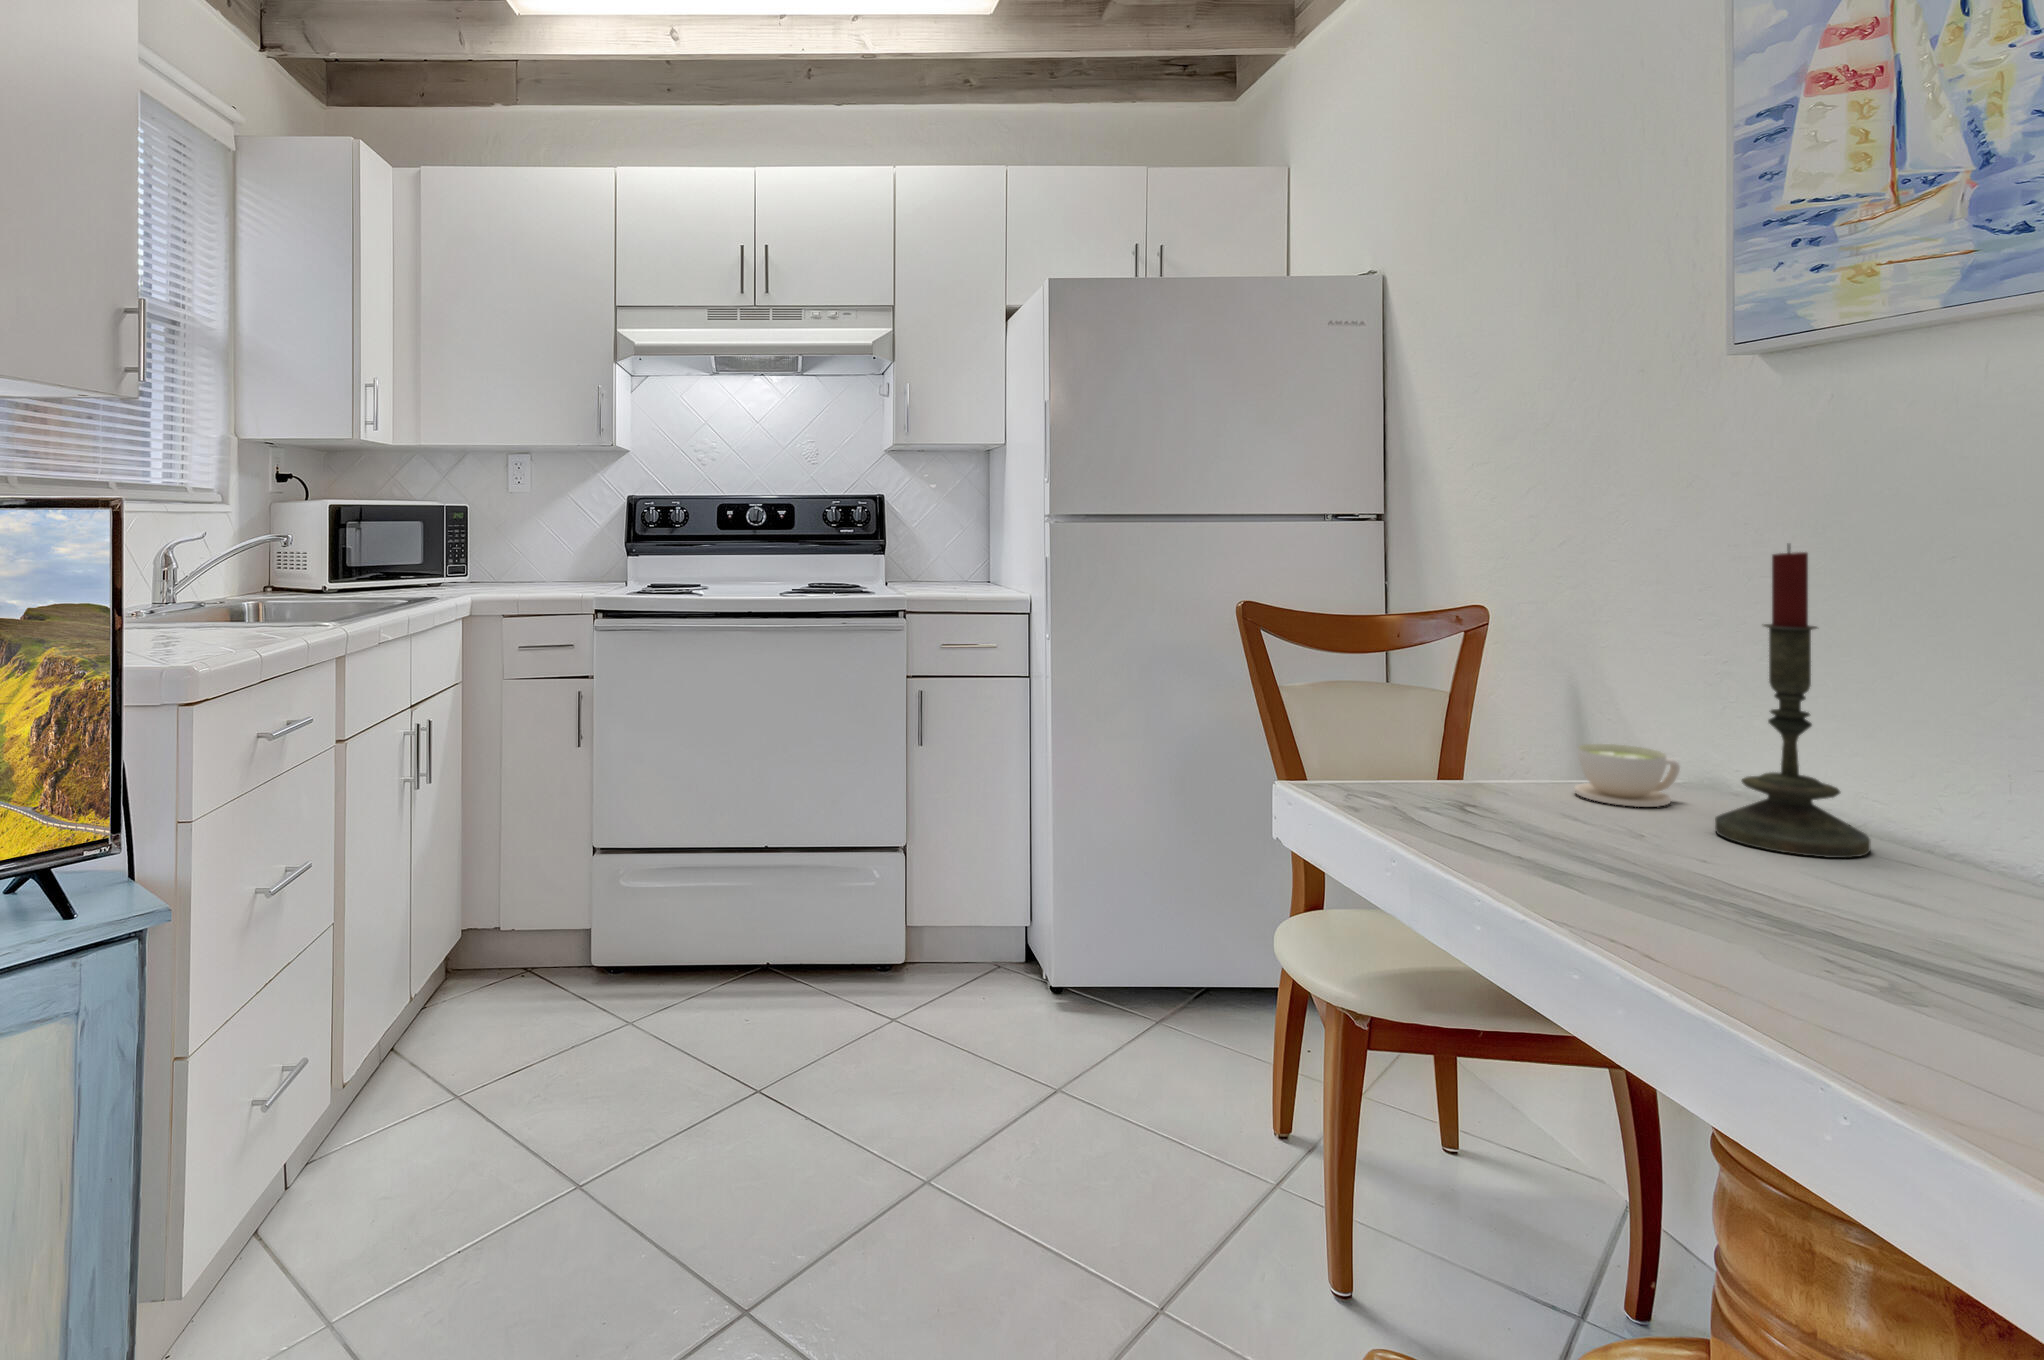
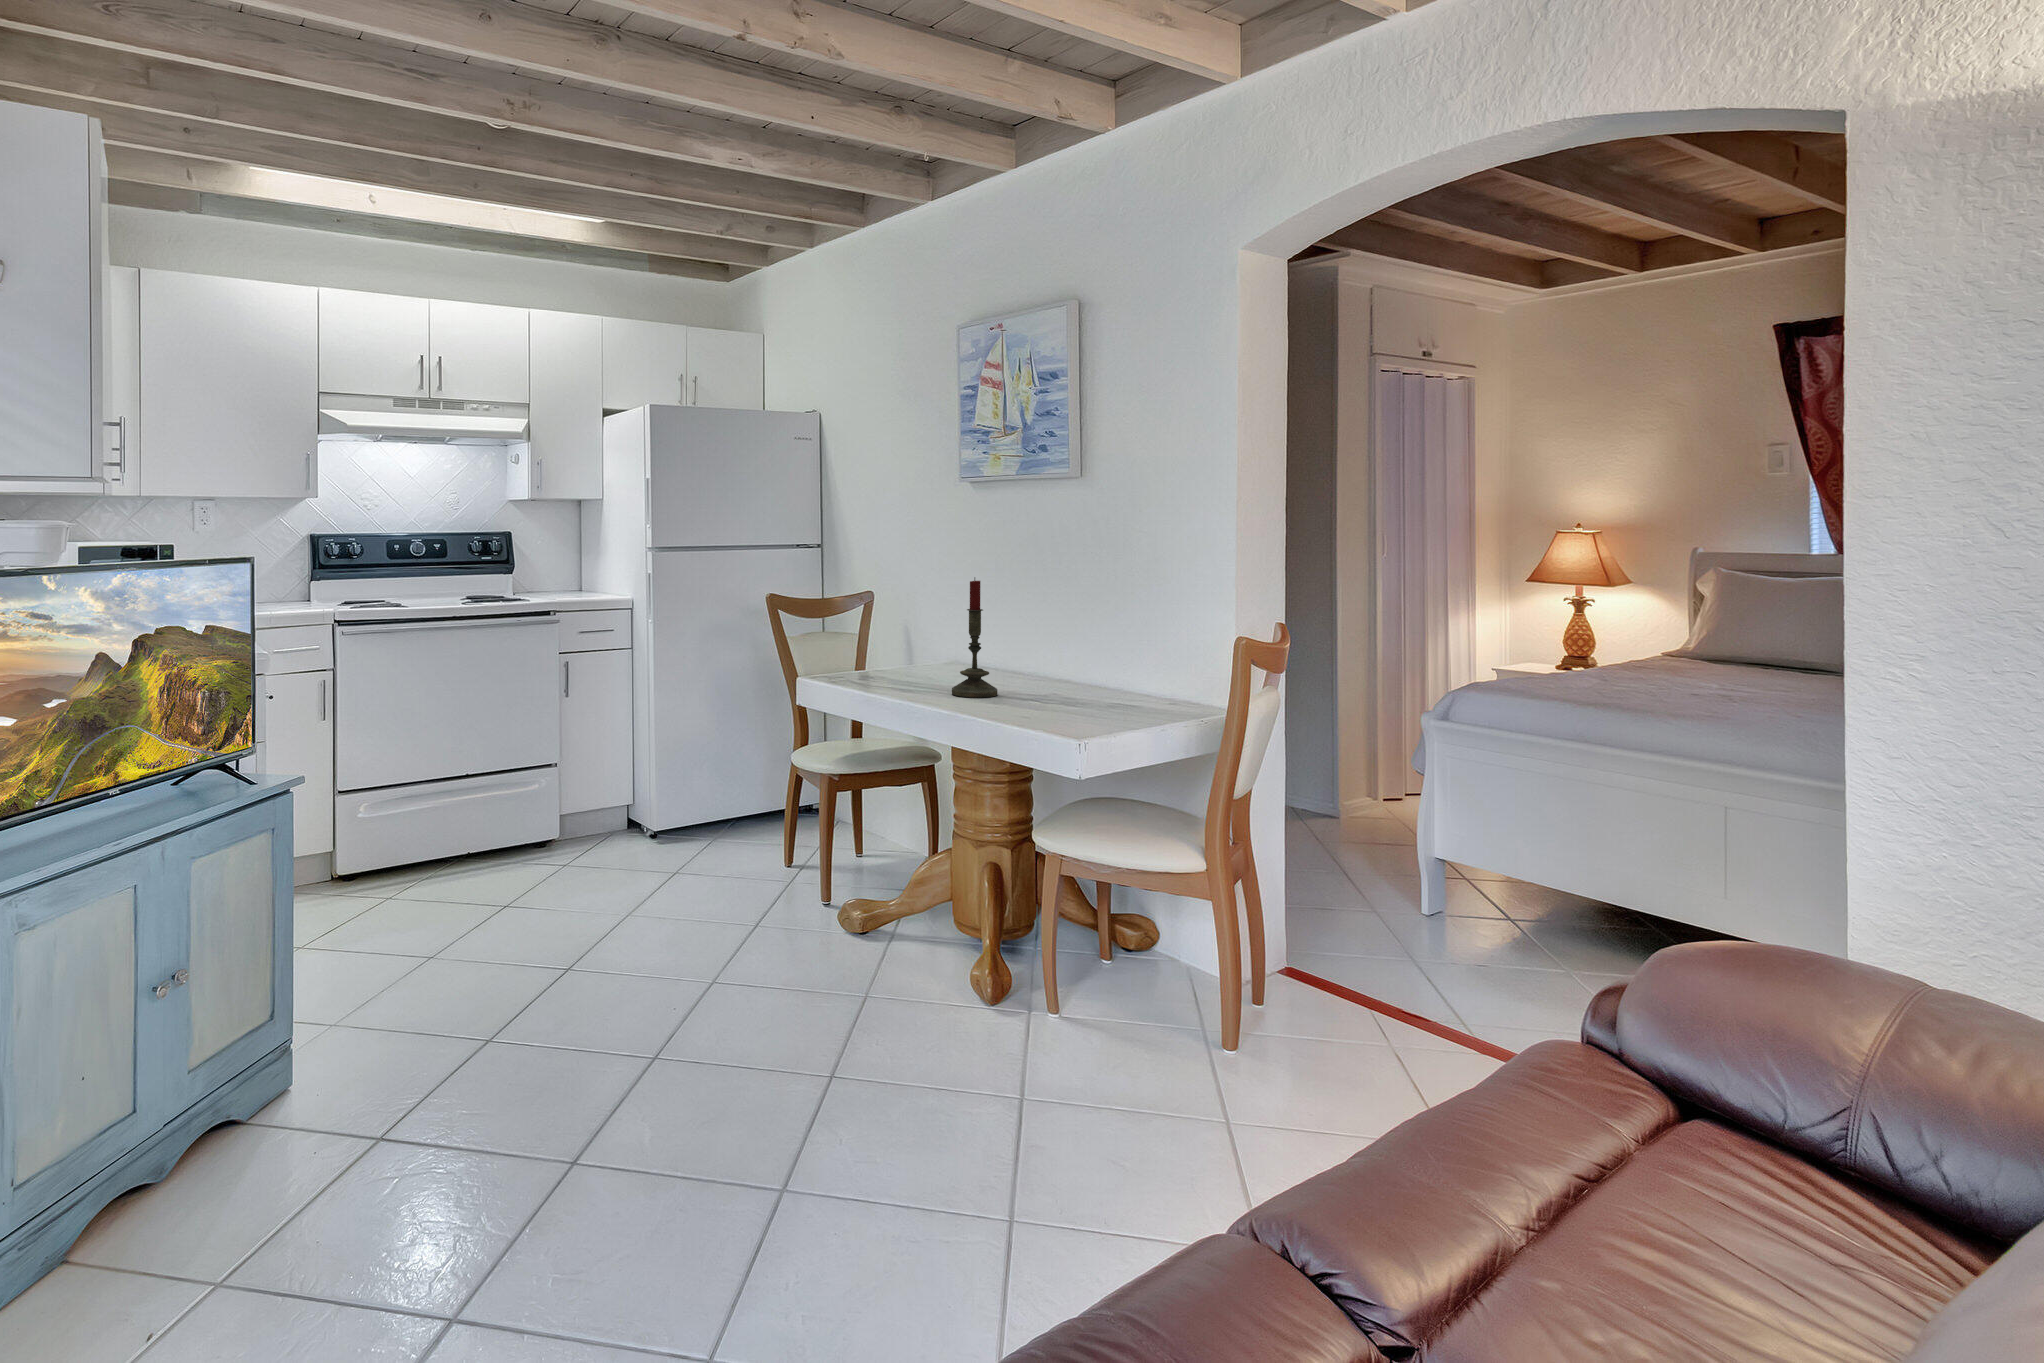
coffee cup: present [1574,744,1680,807] -> none [907,664,945,689]

